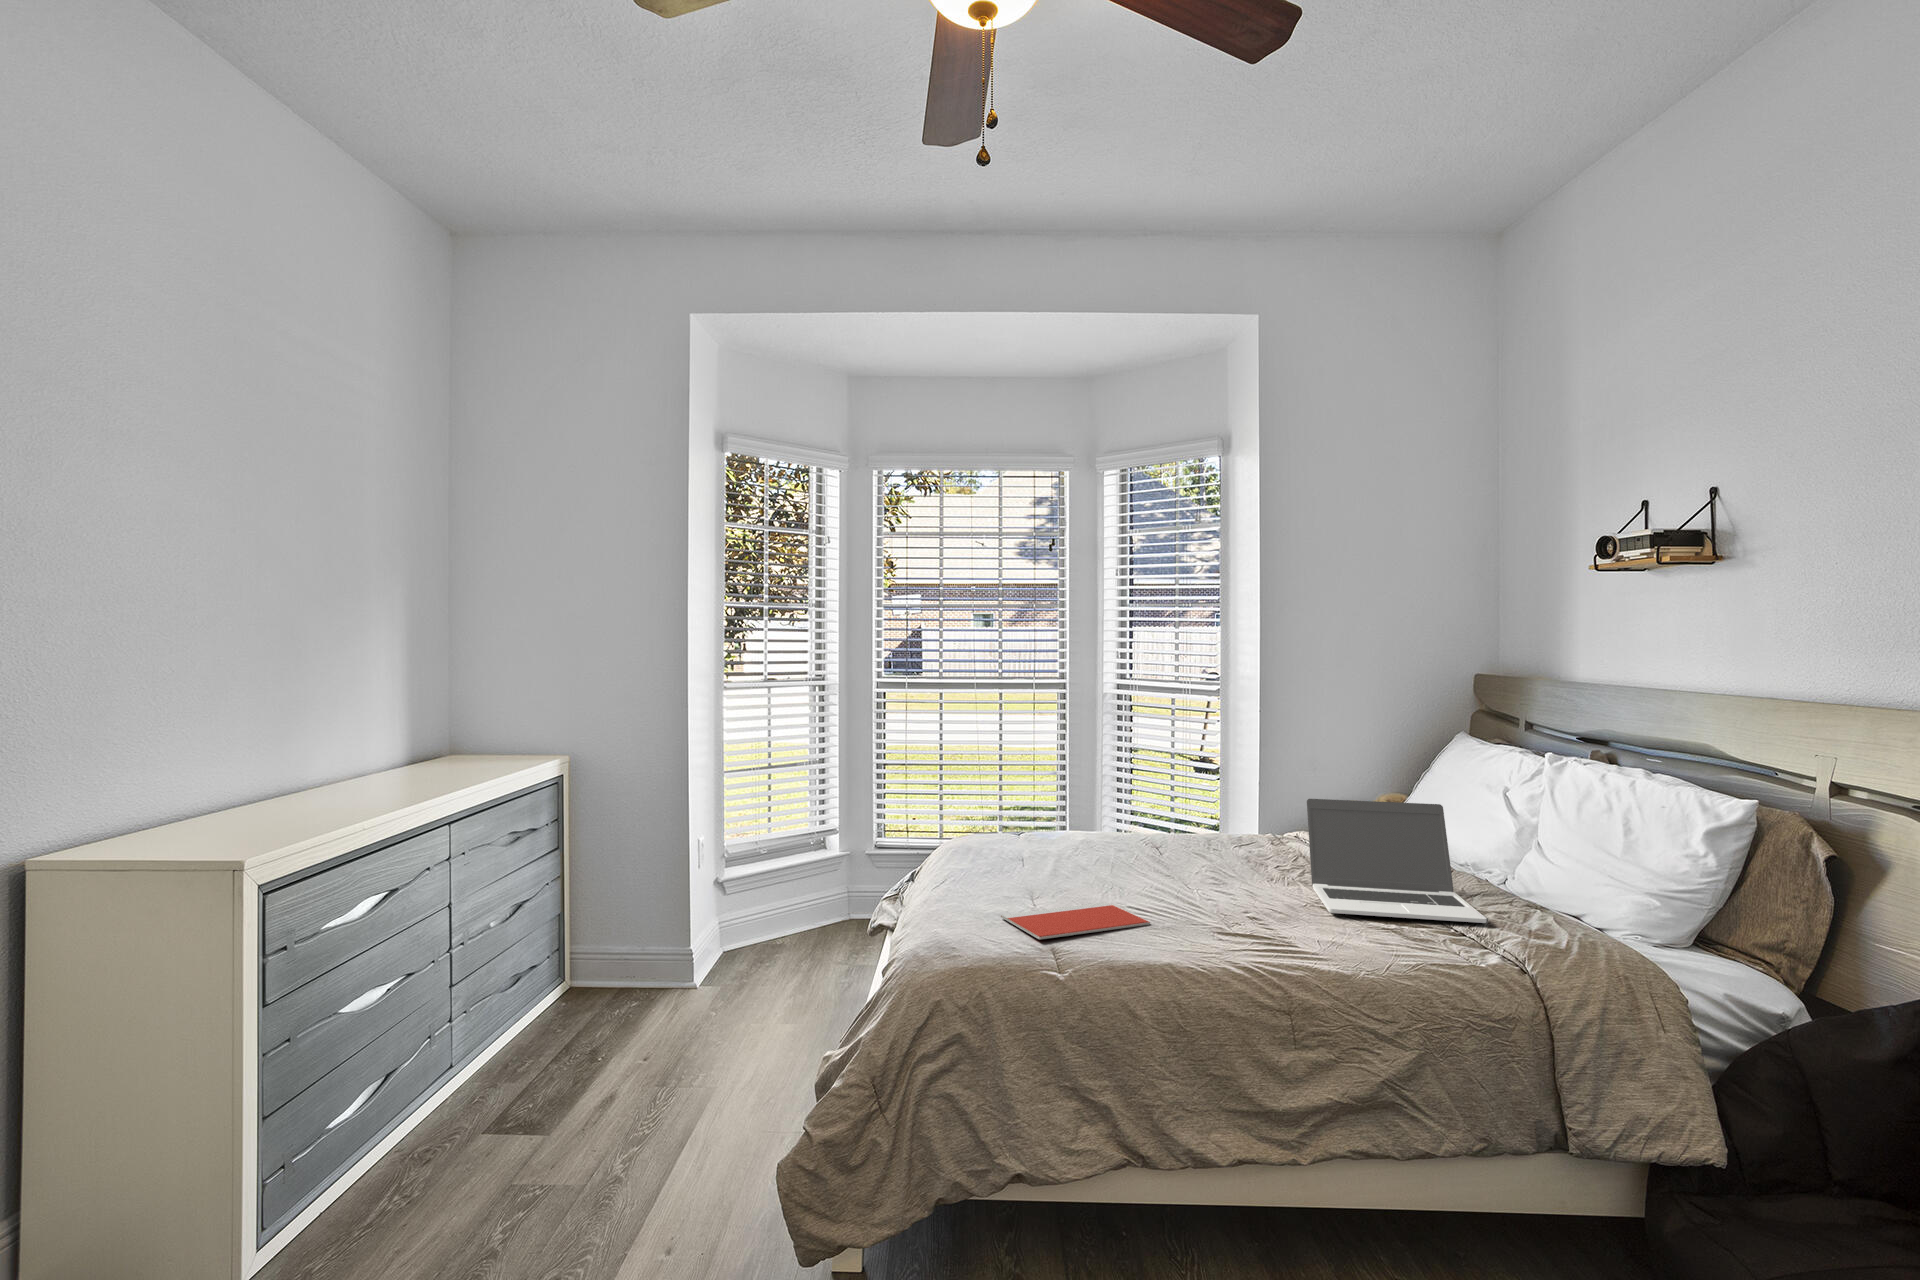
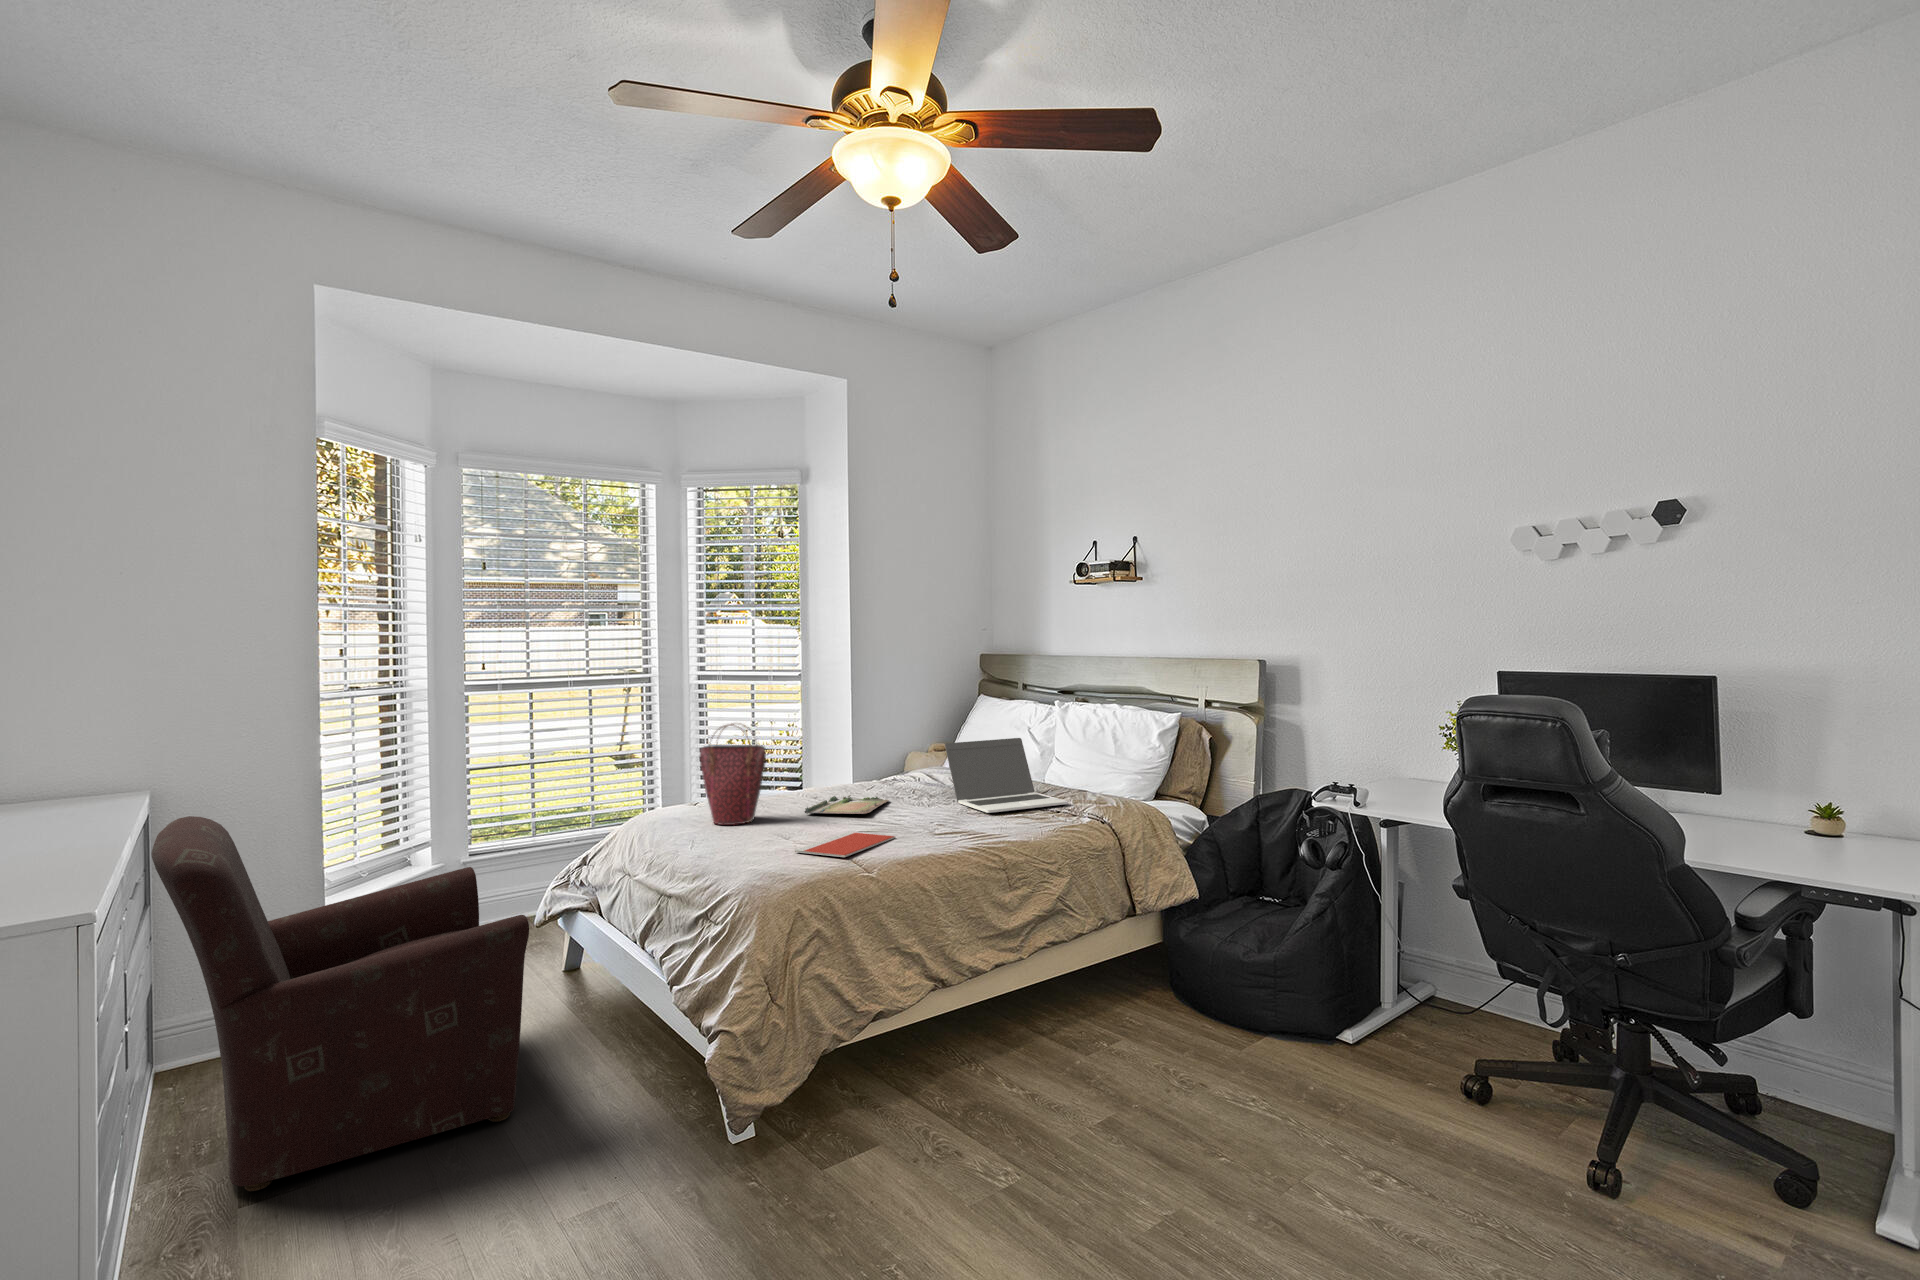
handbag: none [980,742,1045,865] -> present [700,723,766,825]
armchair: none [405,780,764,1142] -> present [151,816,529,1191]
tray: none [1094,847,1224,880] -> present [805,795,889,814]

